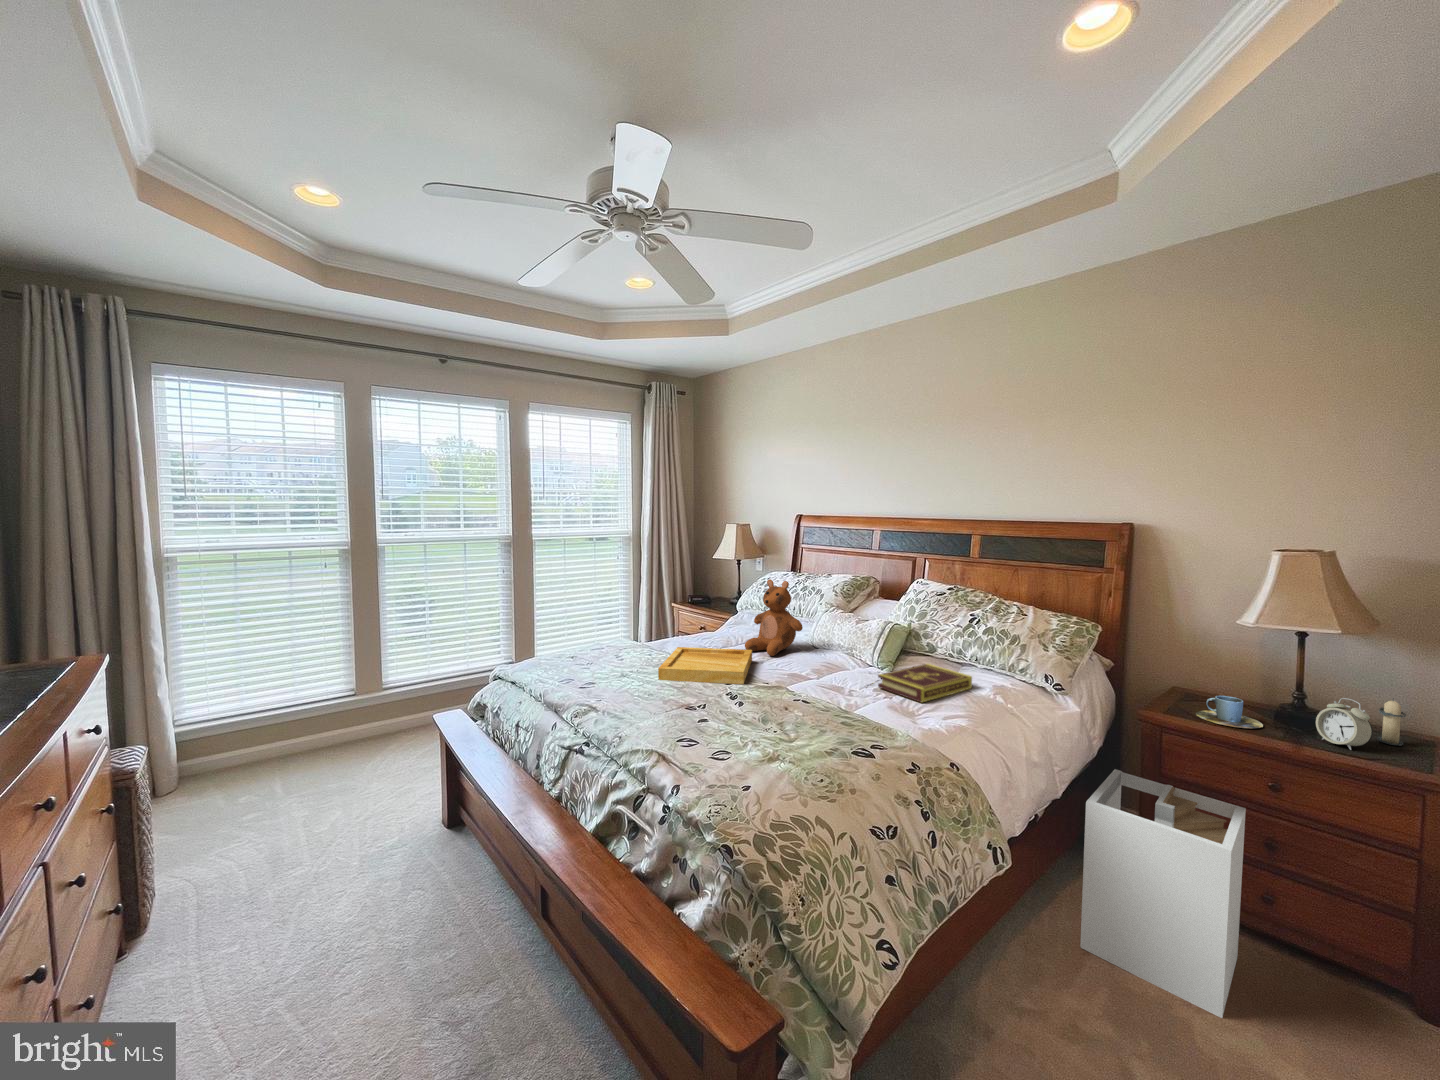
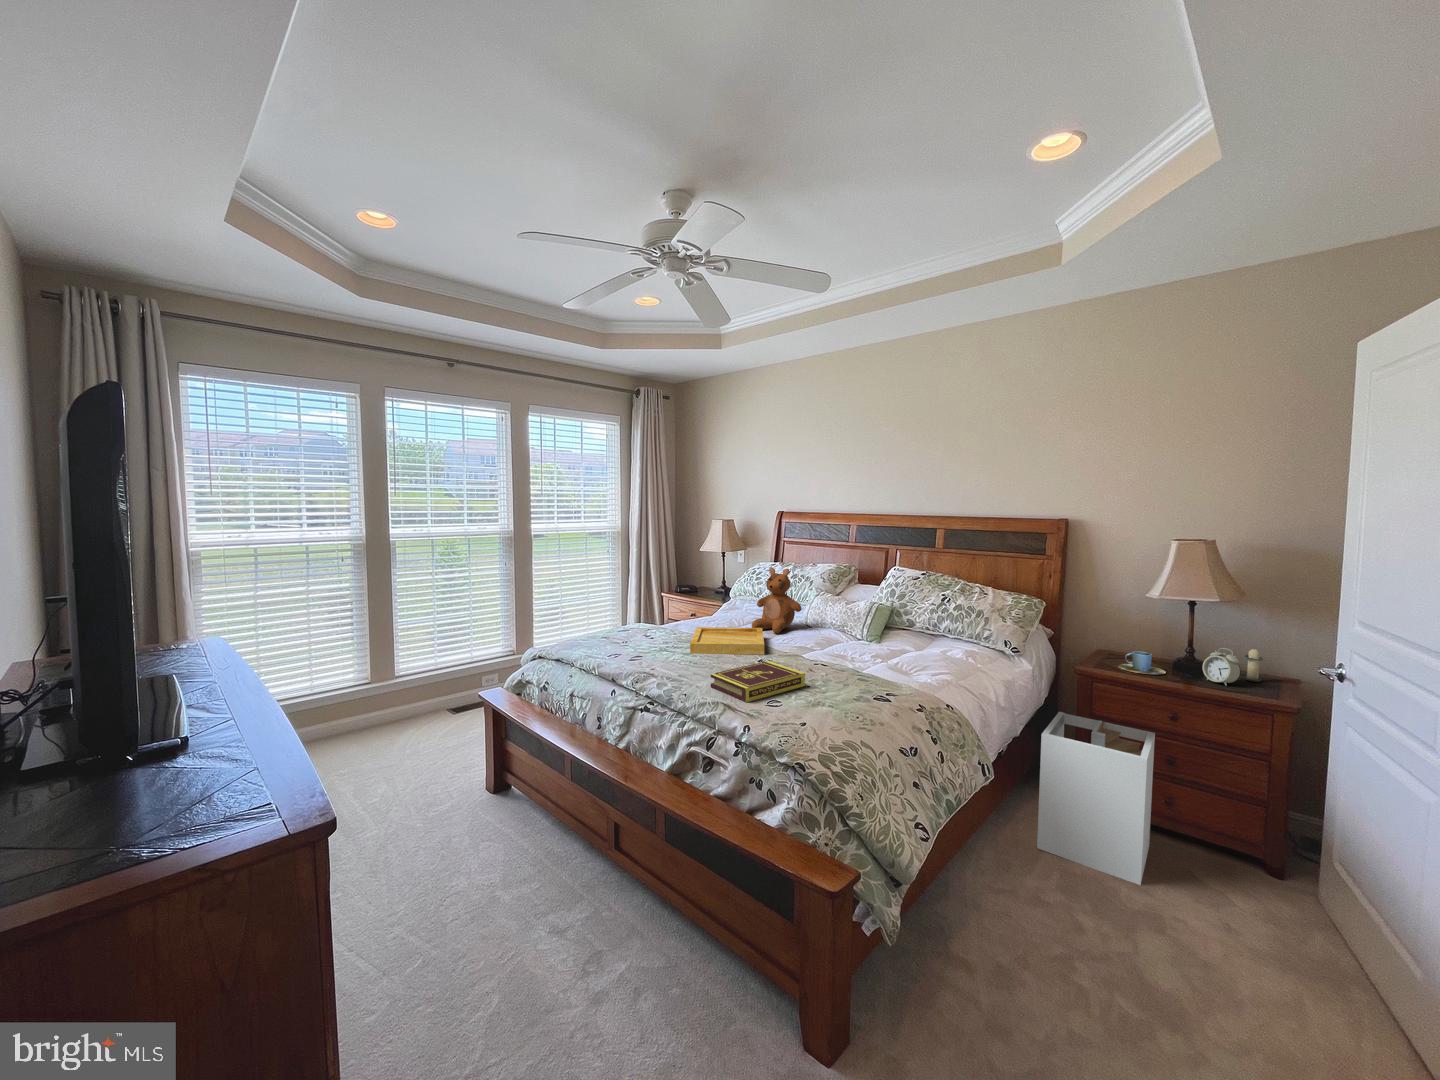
book: present [878,664,972,703] -> present [711,661,805,703]

